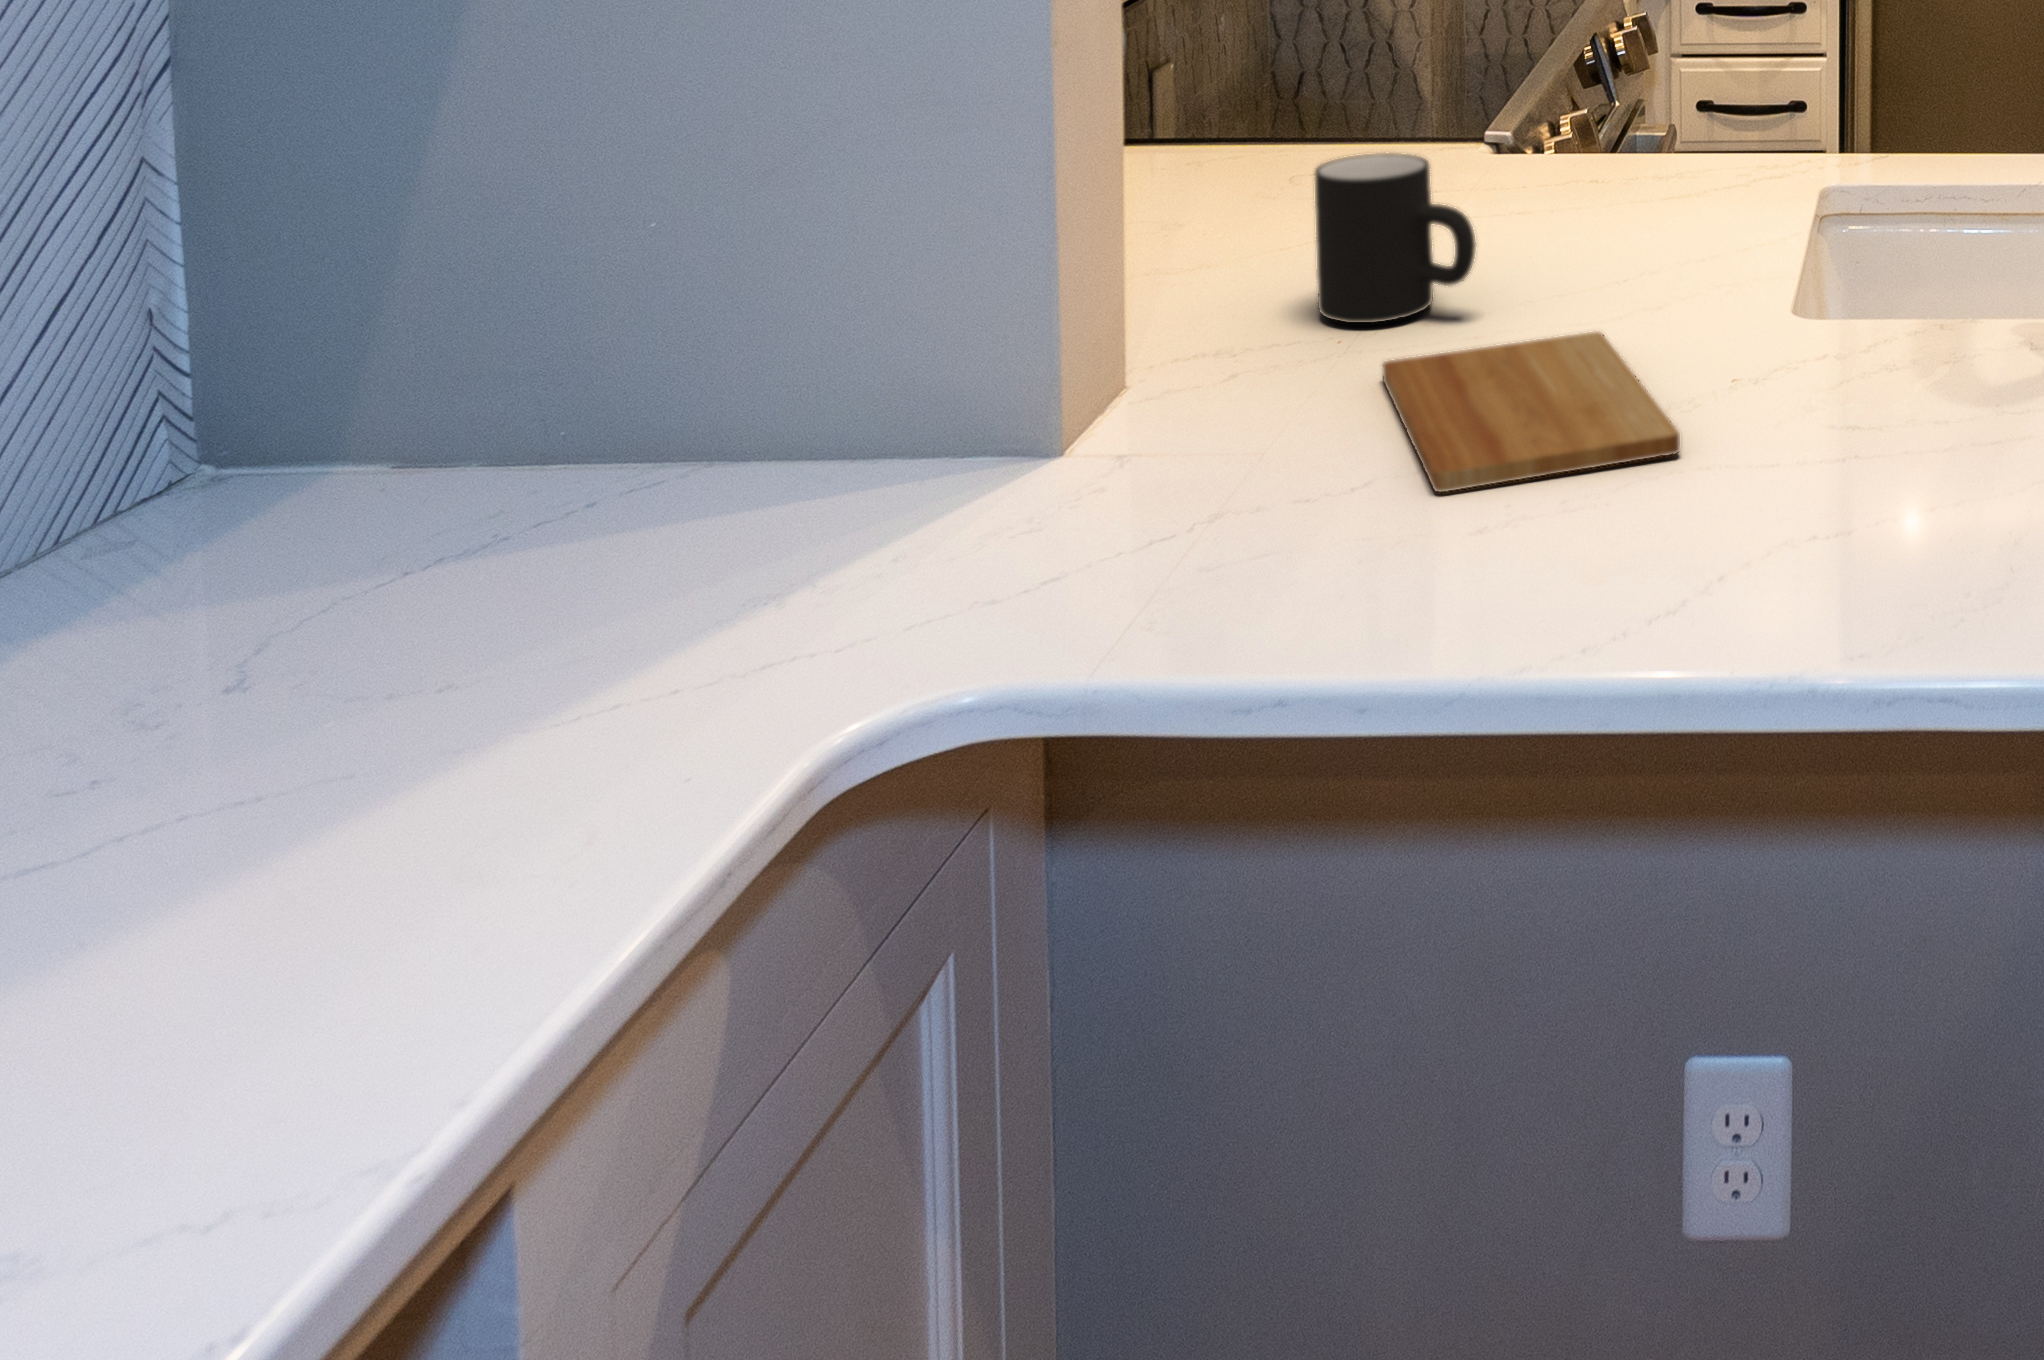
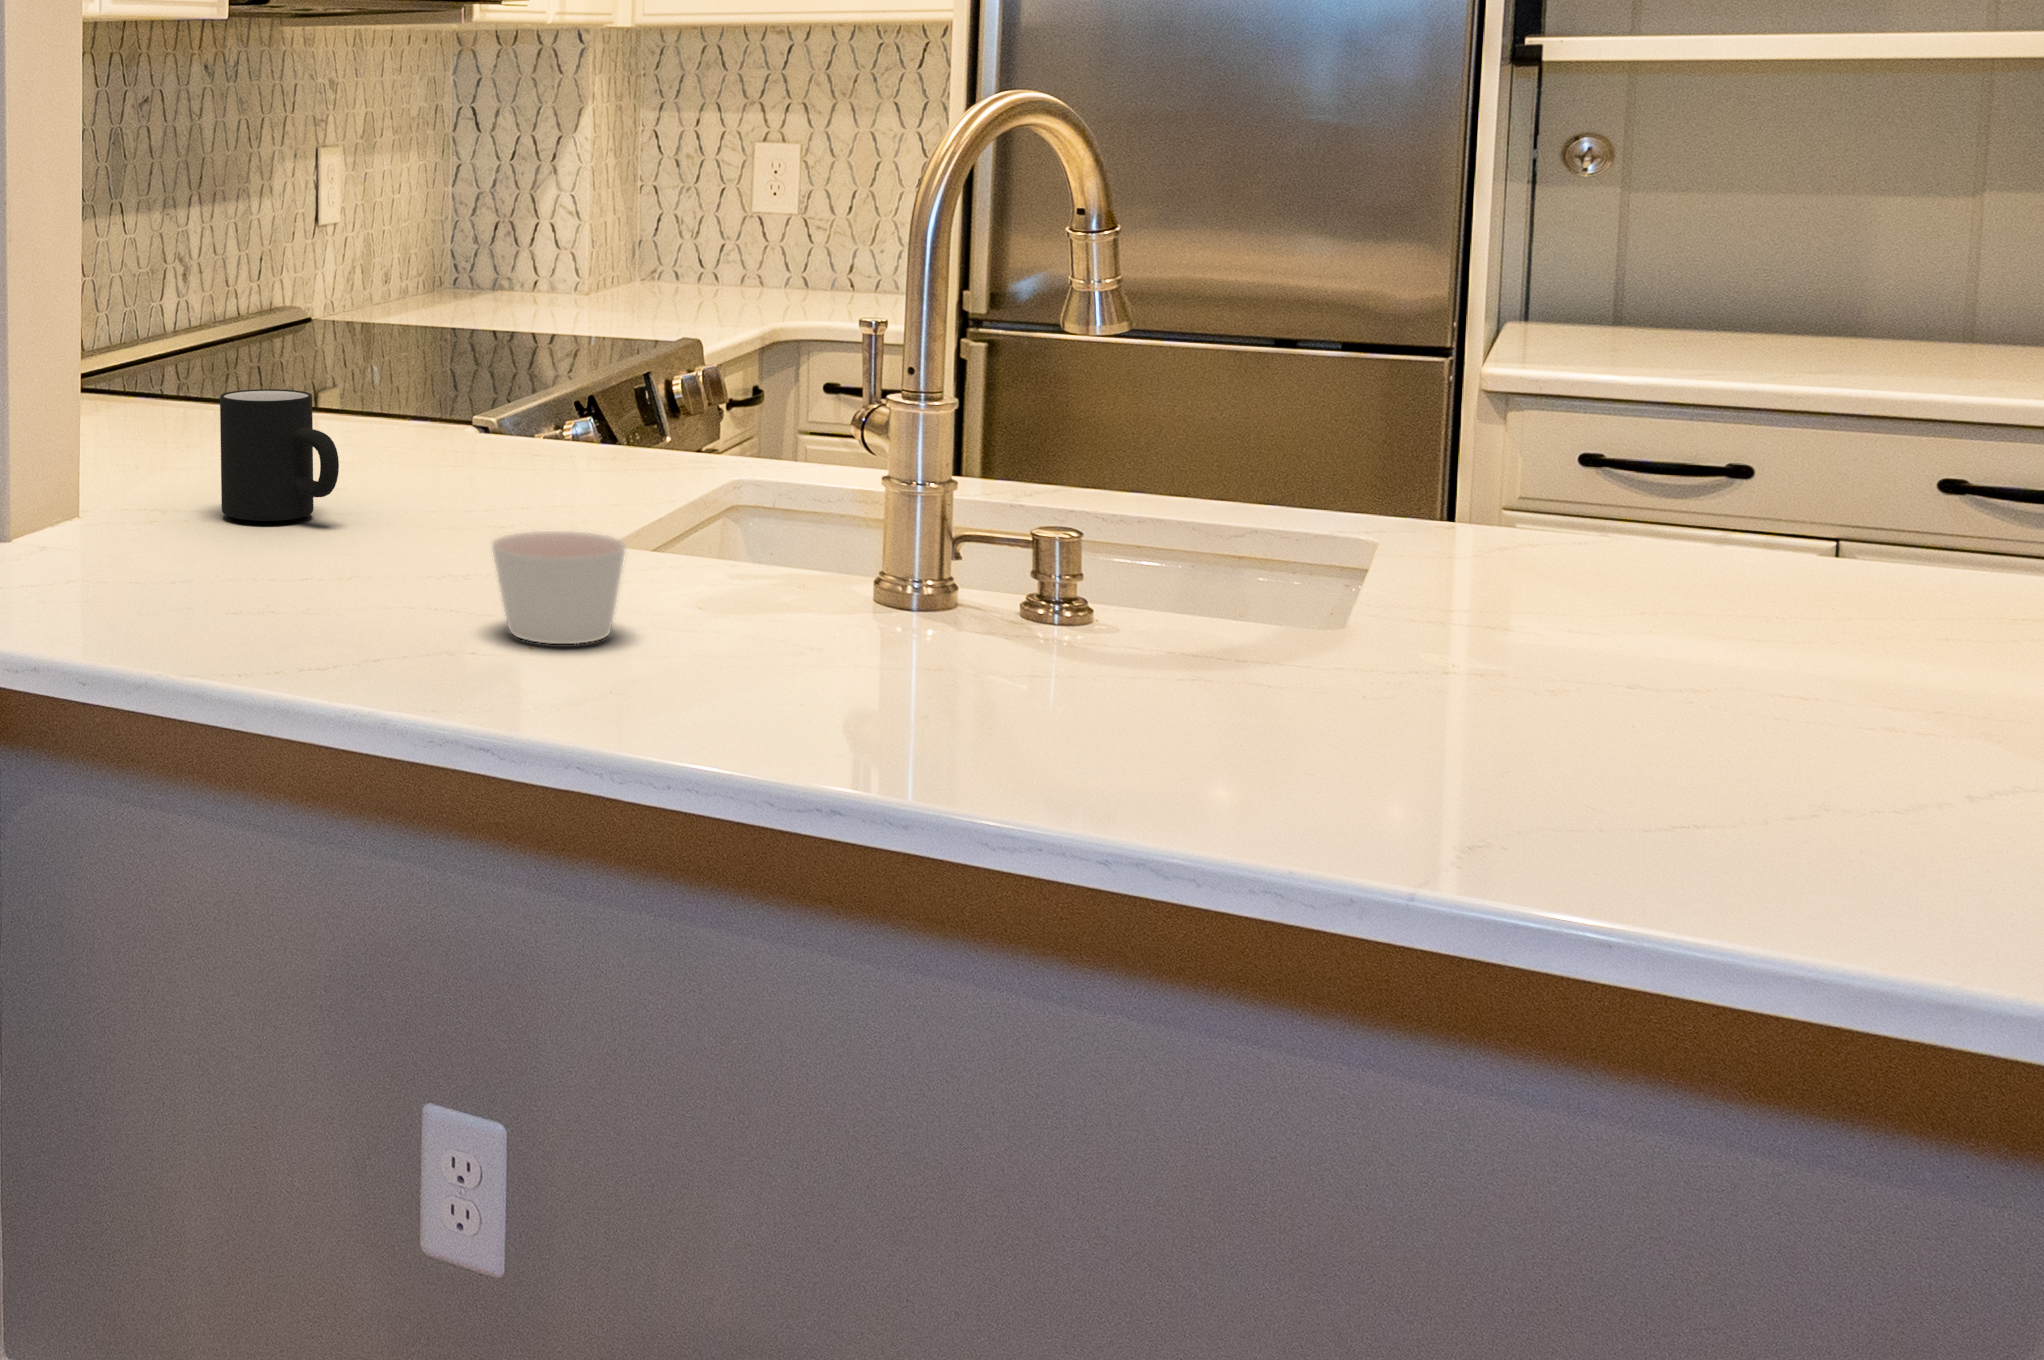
candle: none [1786,329,1934,472] -> present [492,531,625,644]
cutting board: present [1383,331,1680,492] -> none [206,537,416,615]

